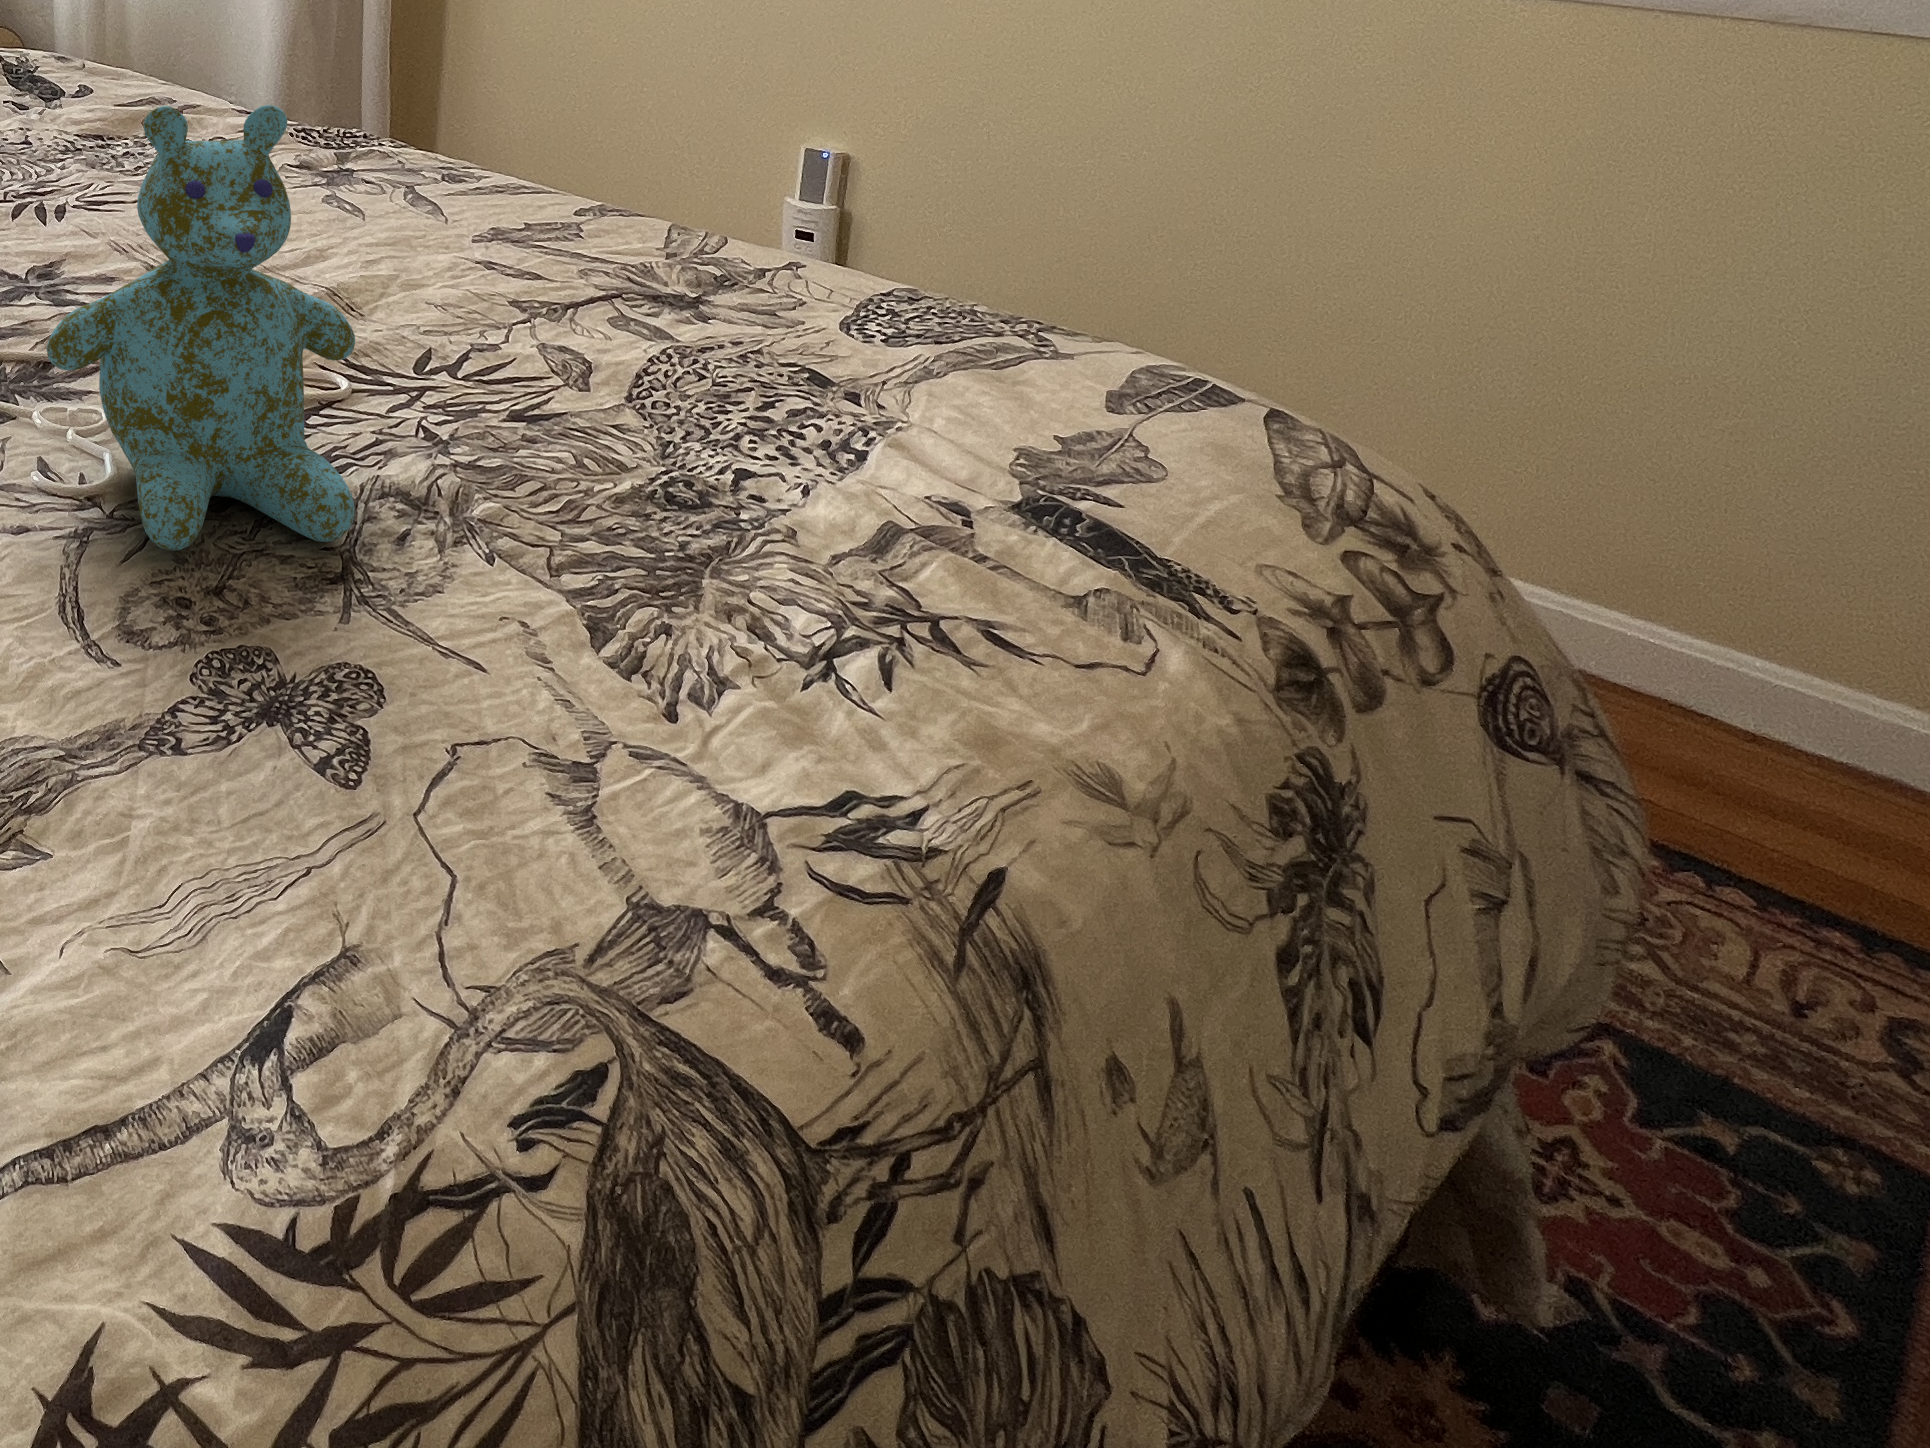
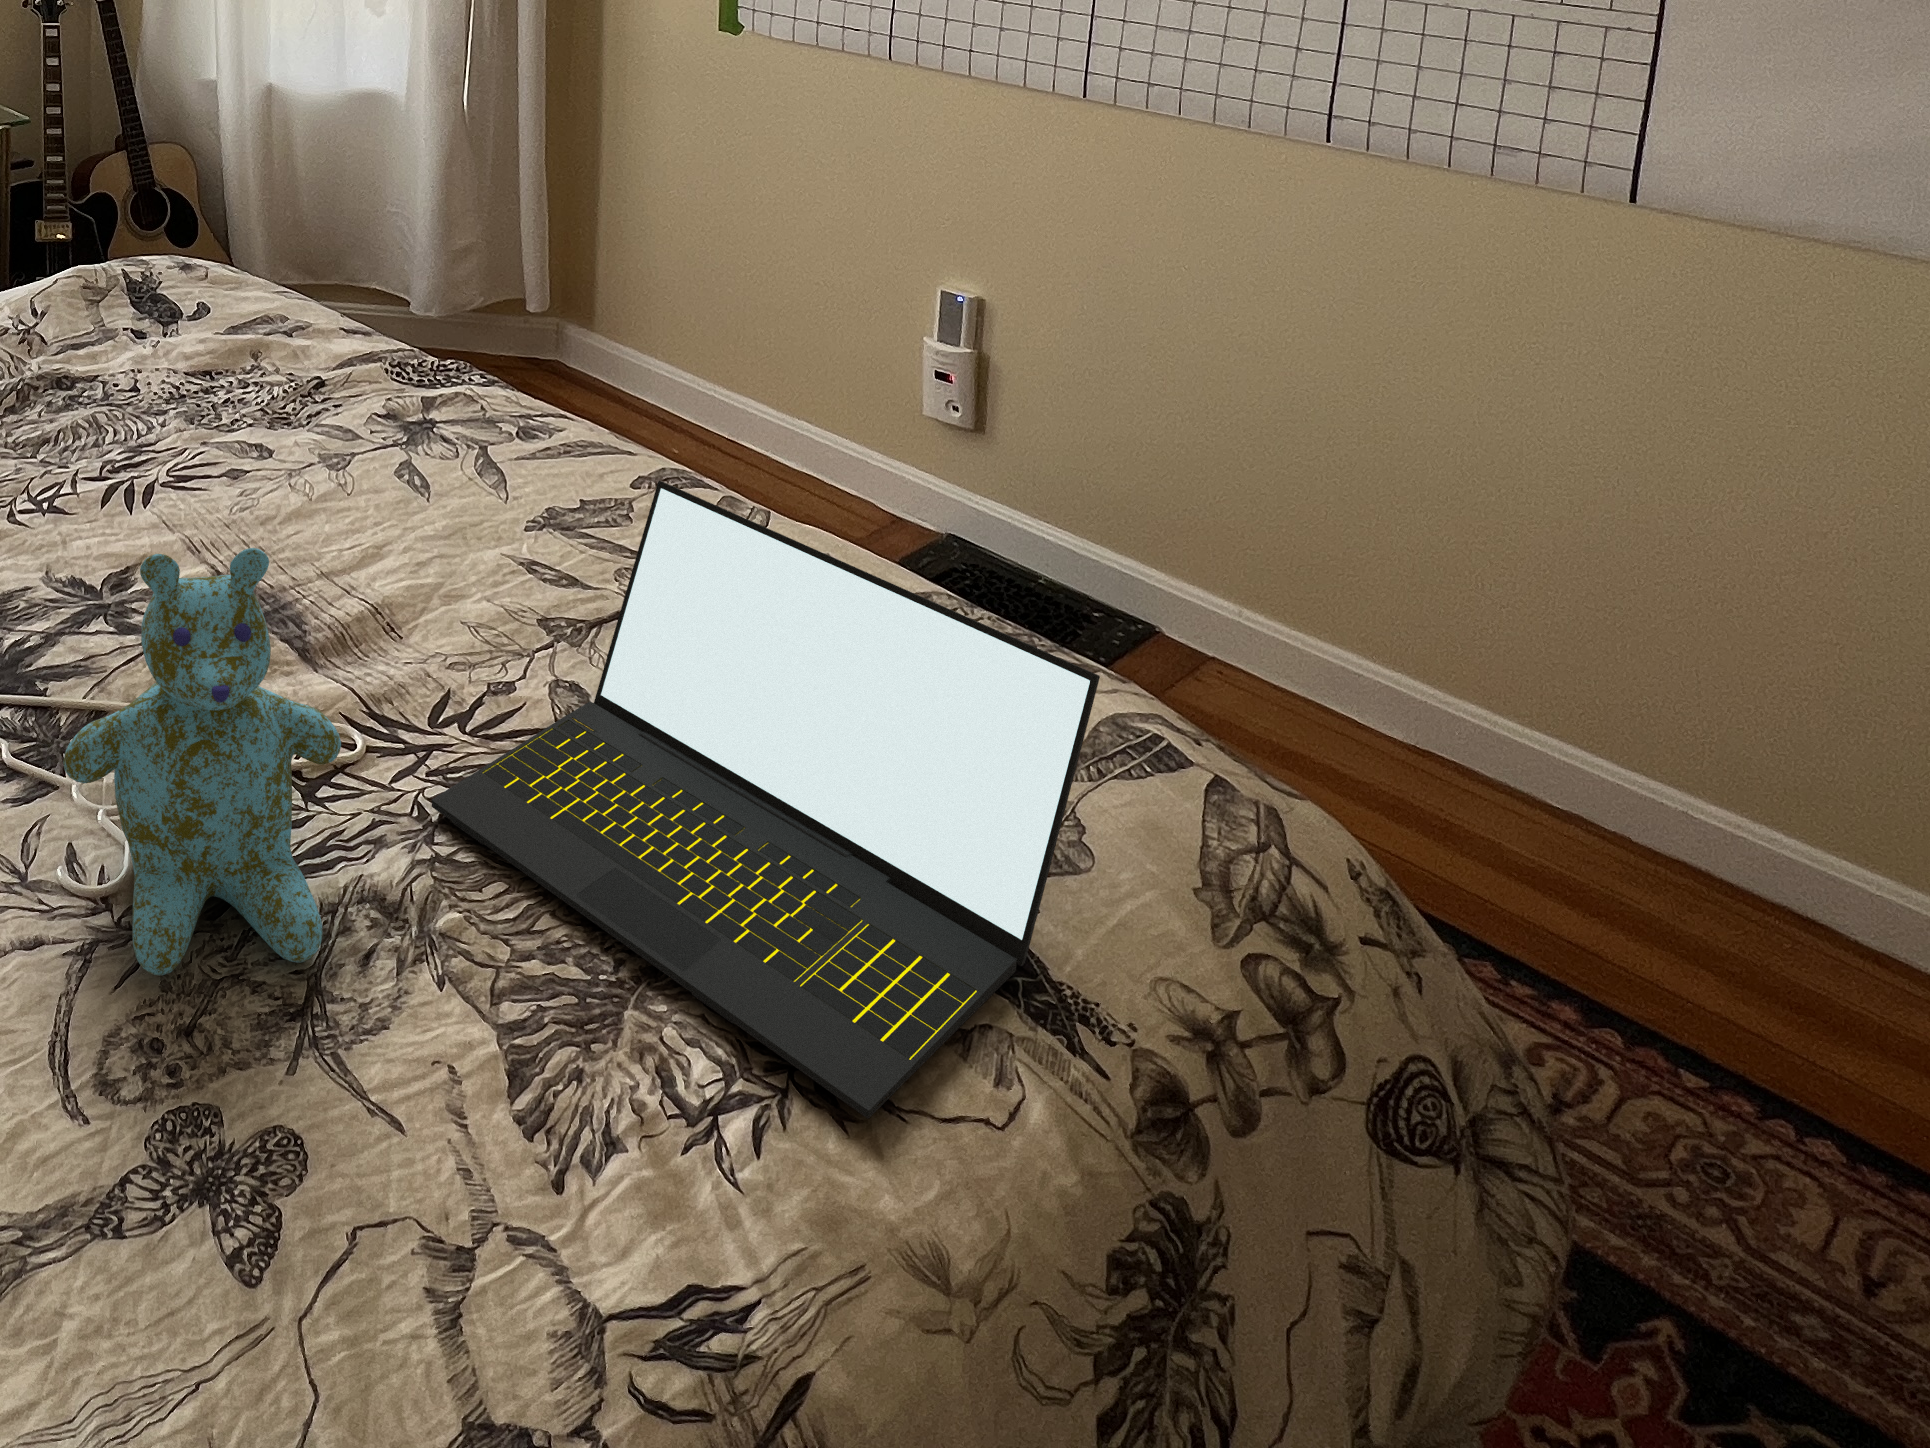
laptop: none [442,121,1214,648] -> present [432,481,1100,1118]

